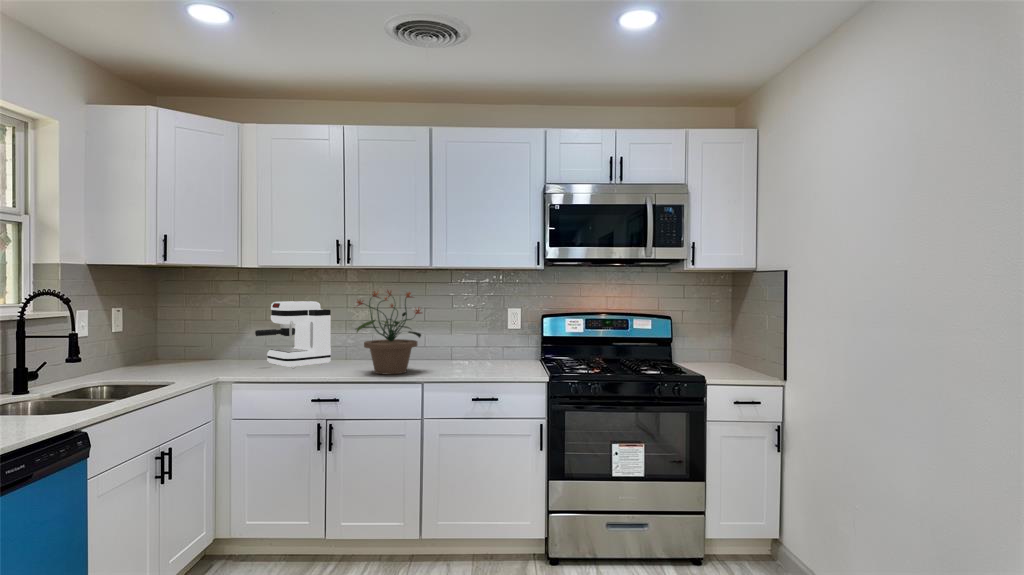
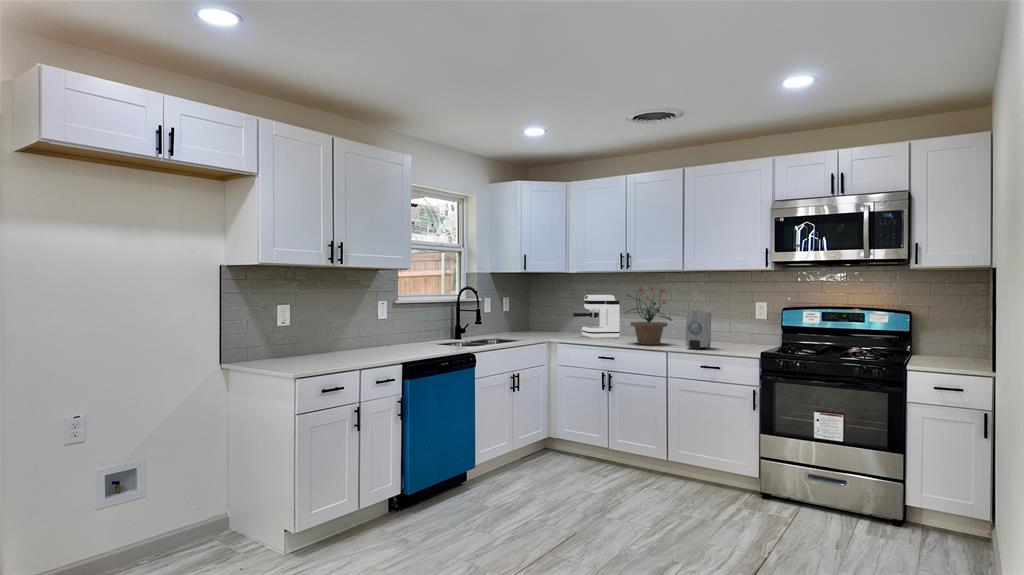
soap dispenser: none [456,322,482,377] -> present [686,310,711,349]

